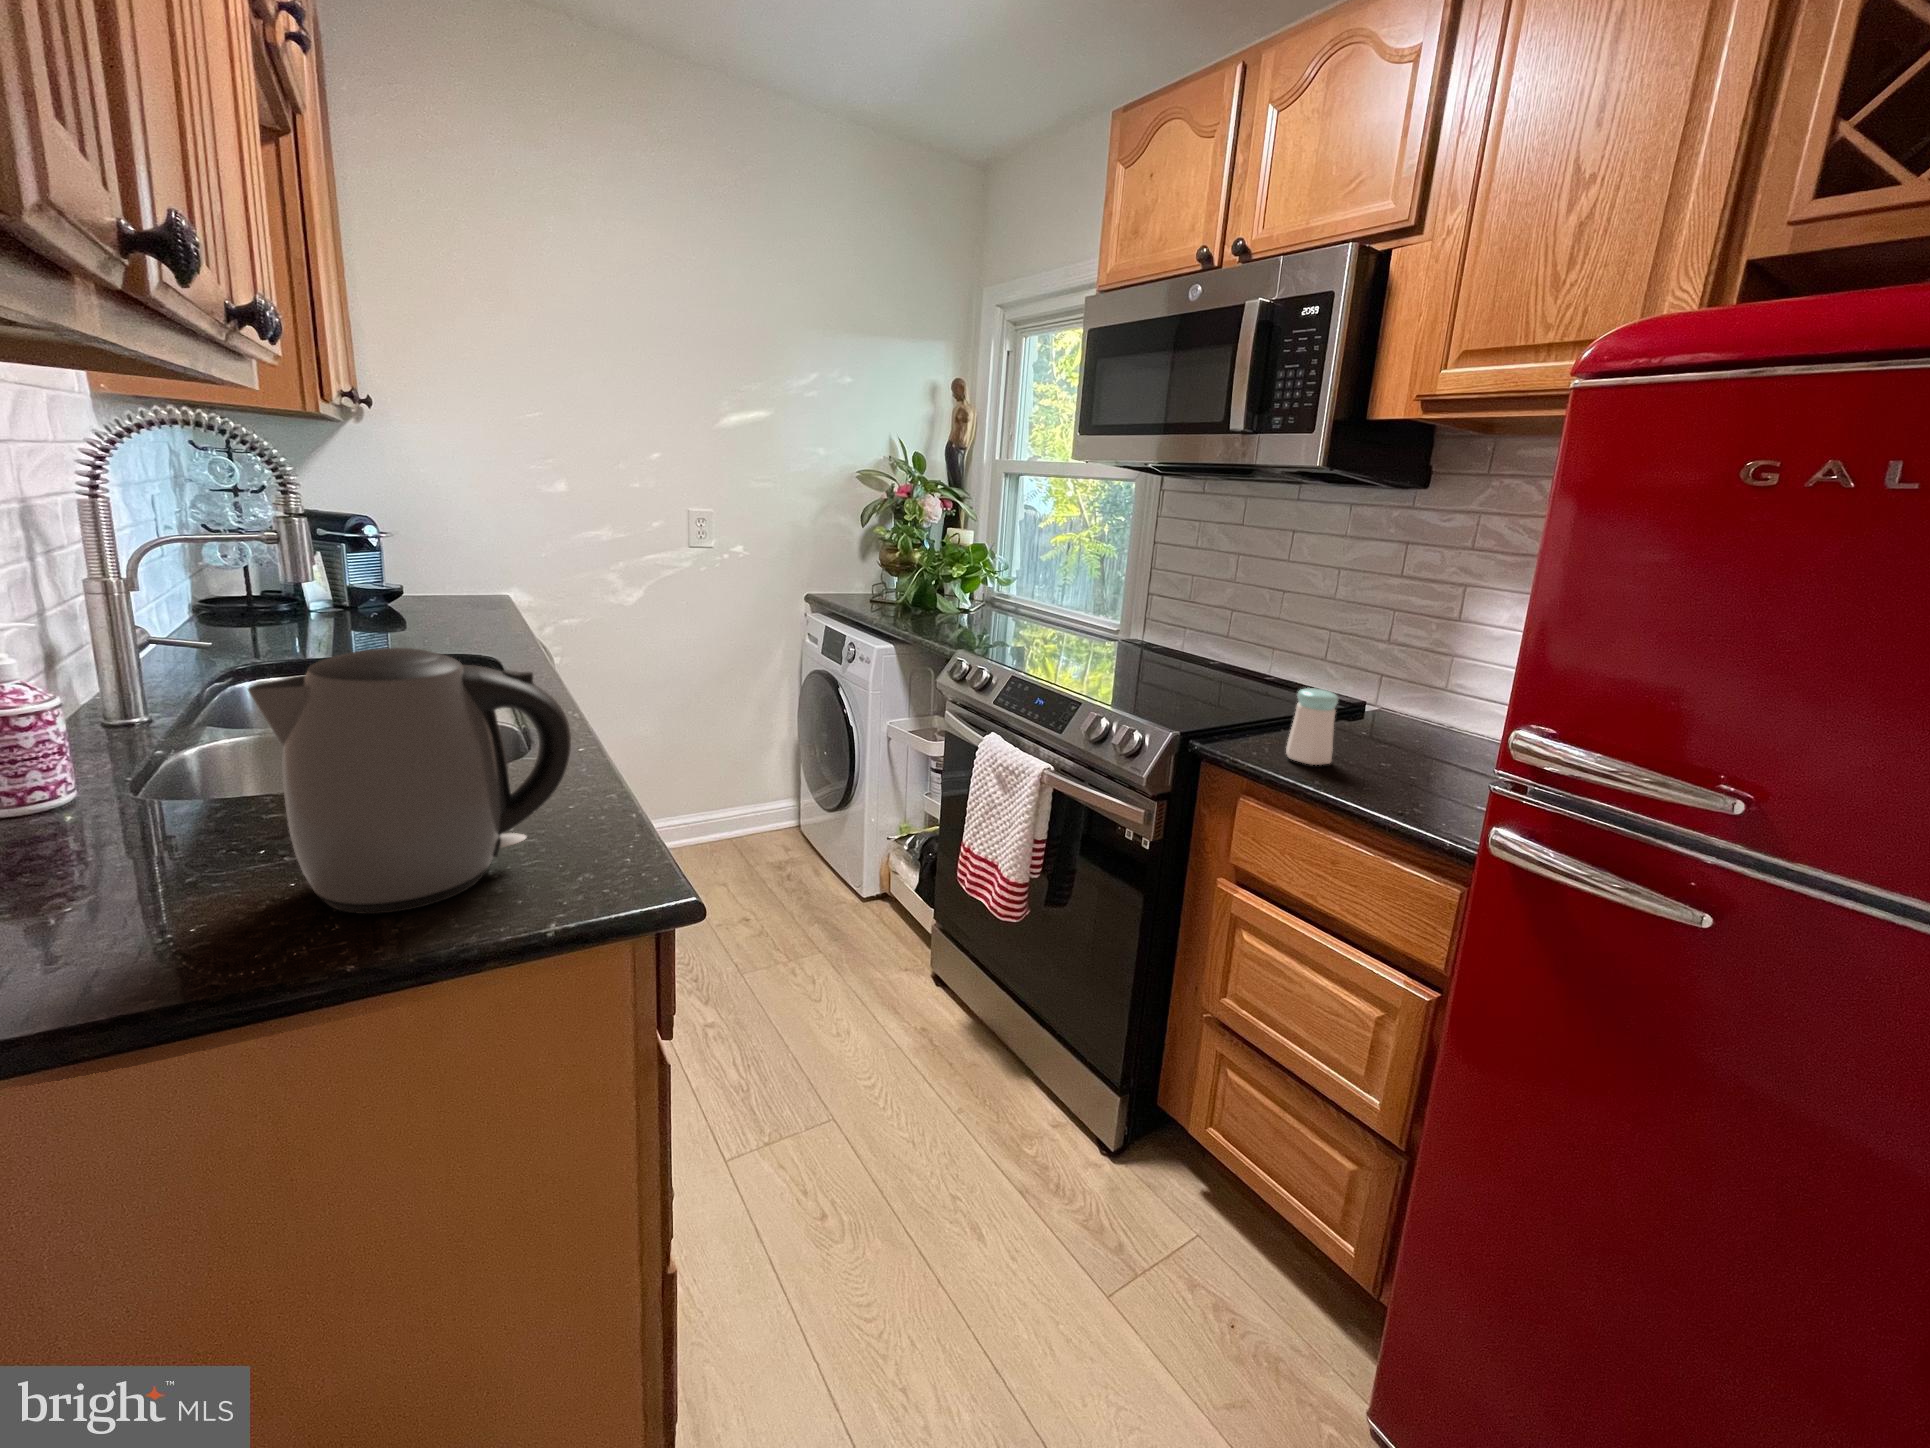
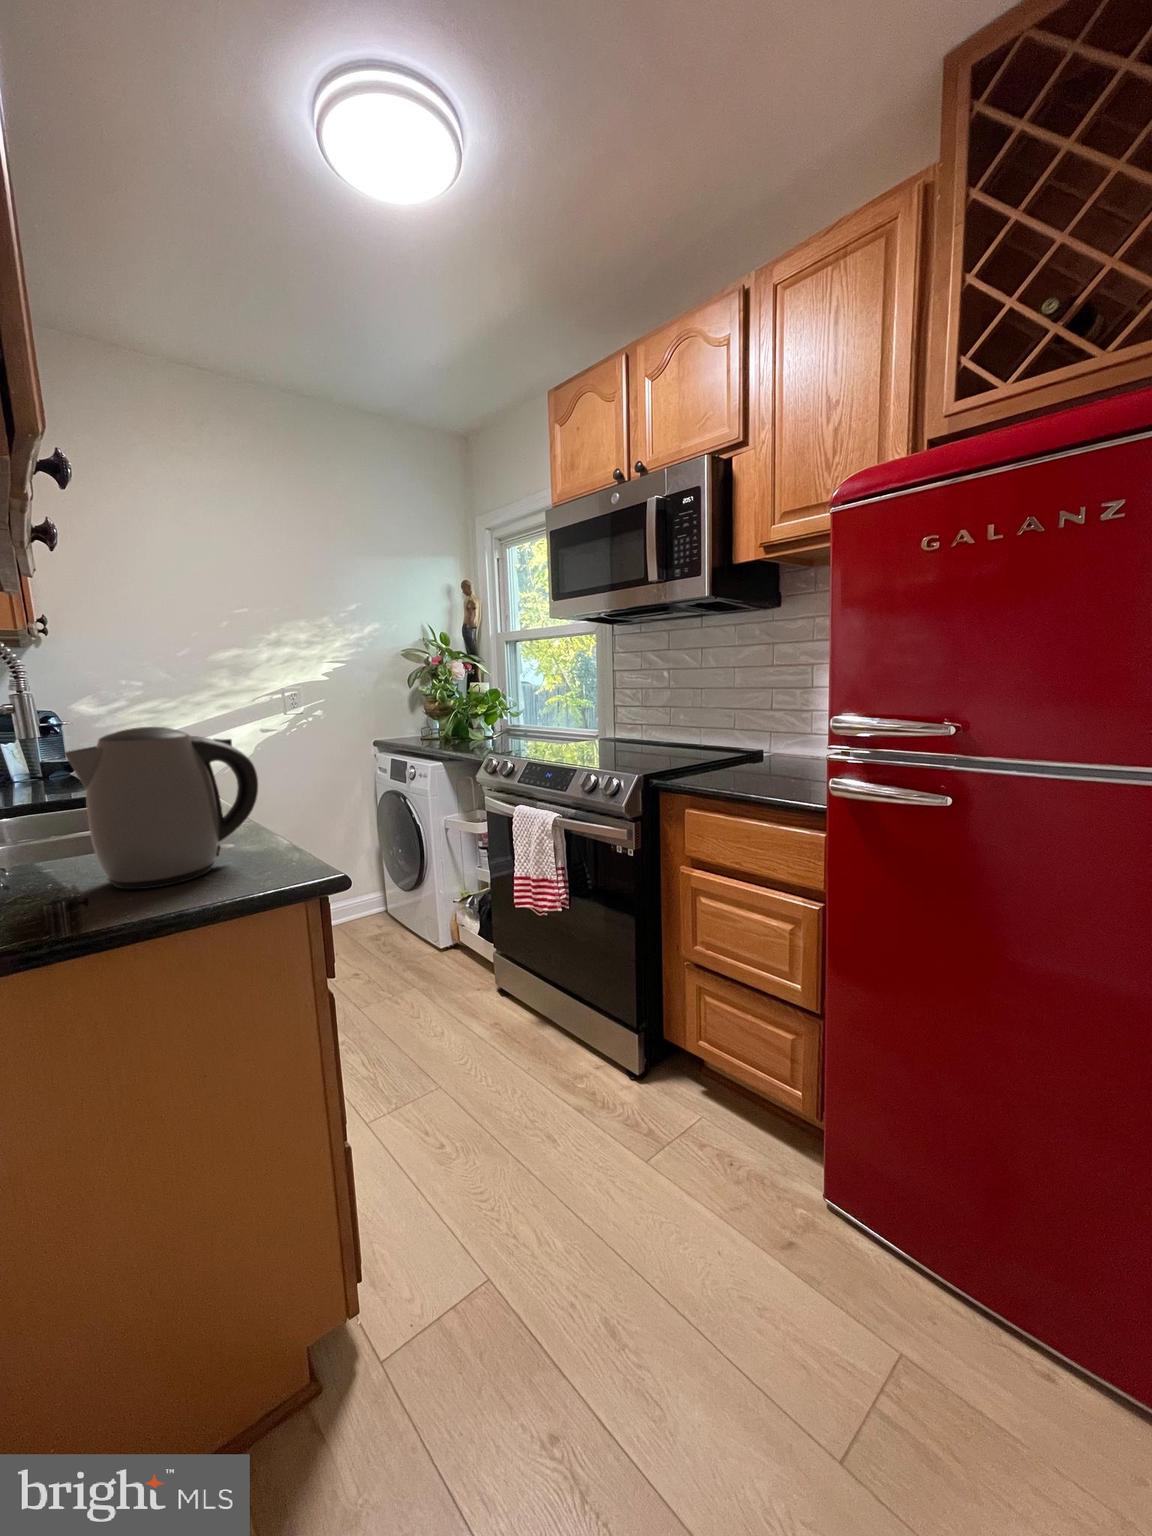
salt shaker: present [1286,688,1338,765] -> none [711,733,740,781]

